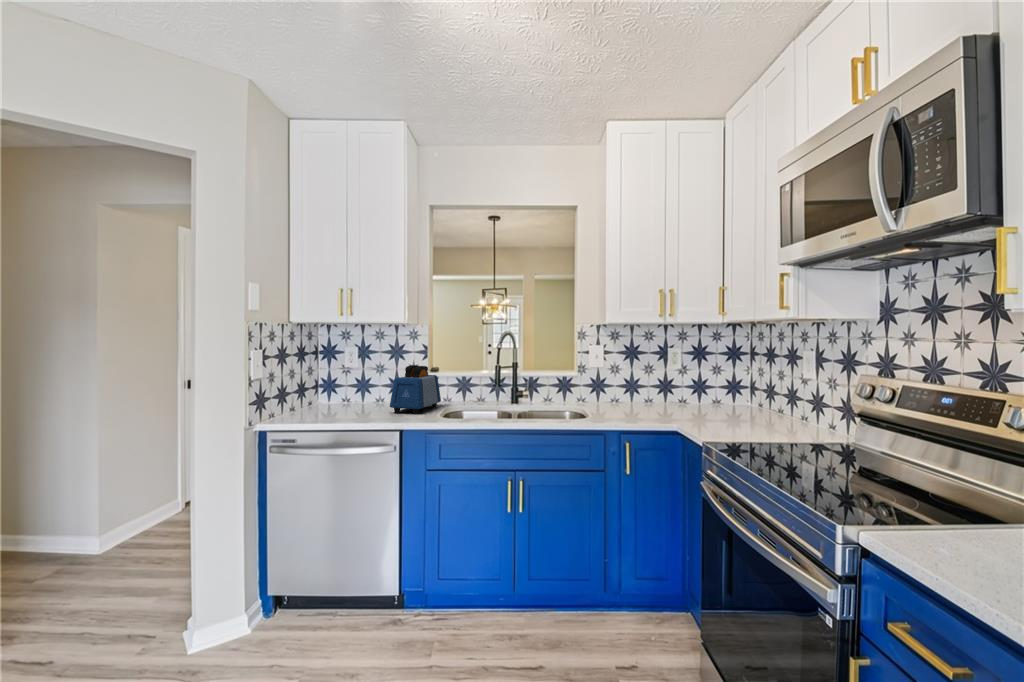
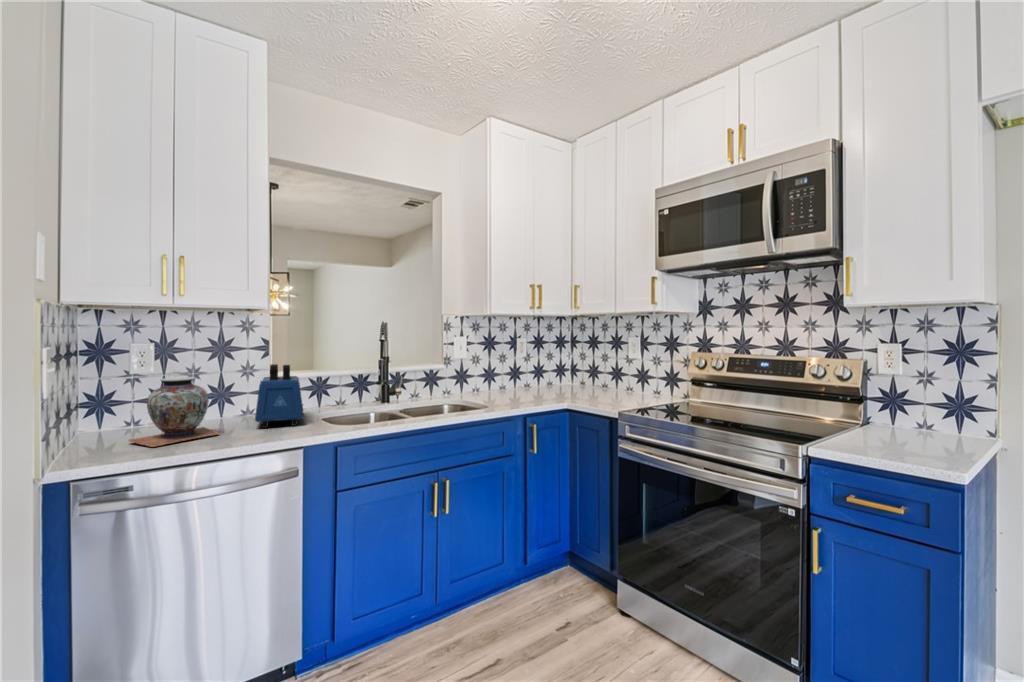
decorative vase: none [318,371,367,417] -> present [129,377,219,447]

